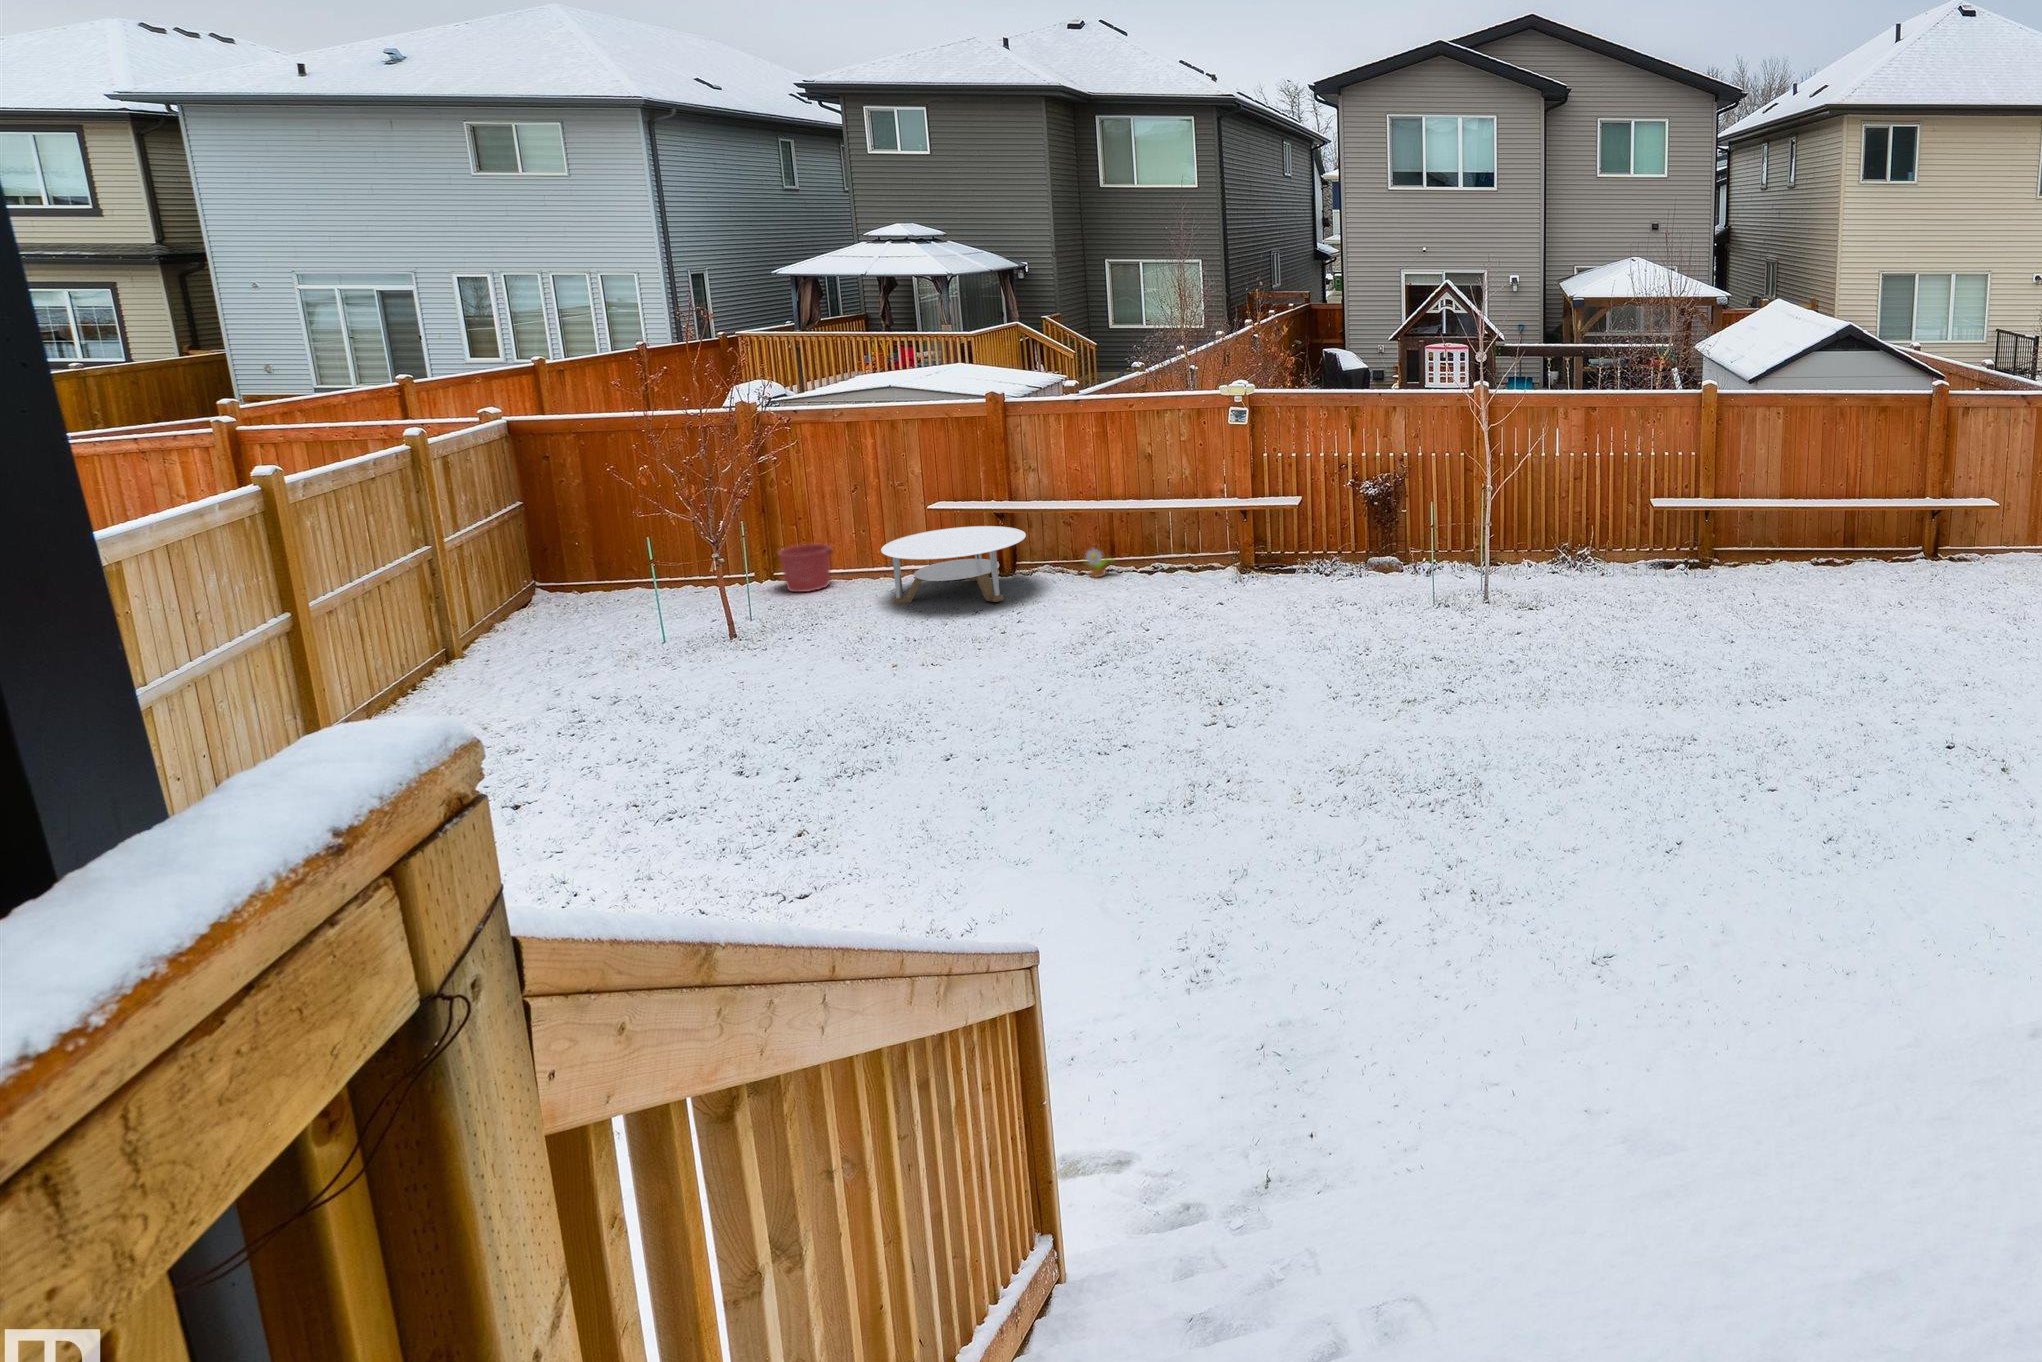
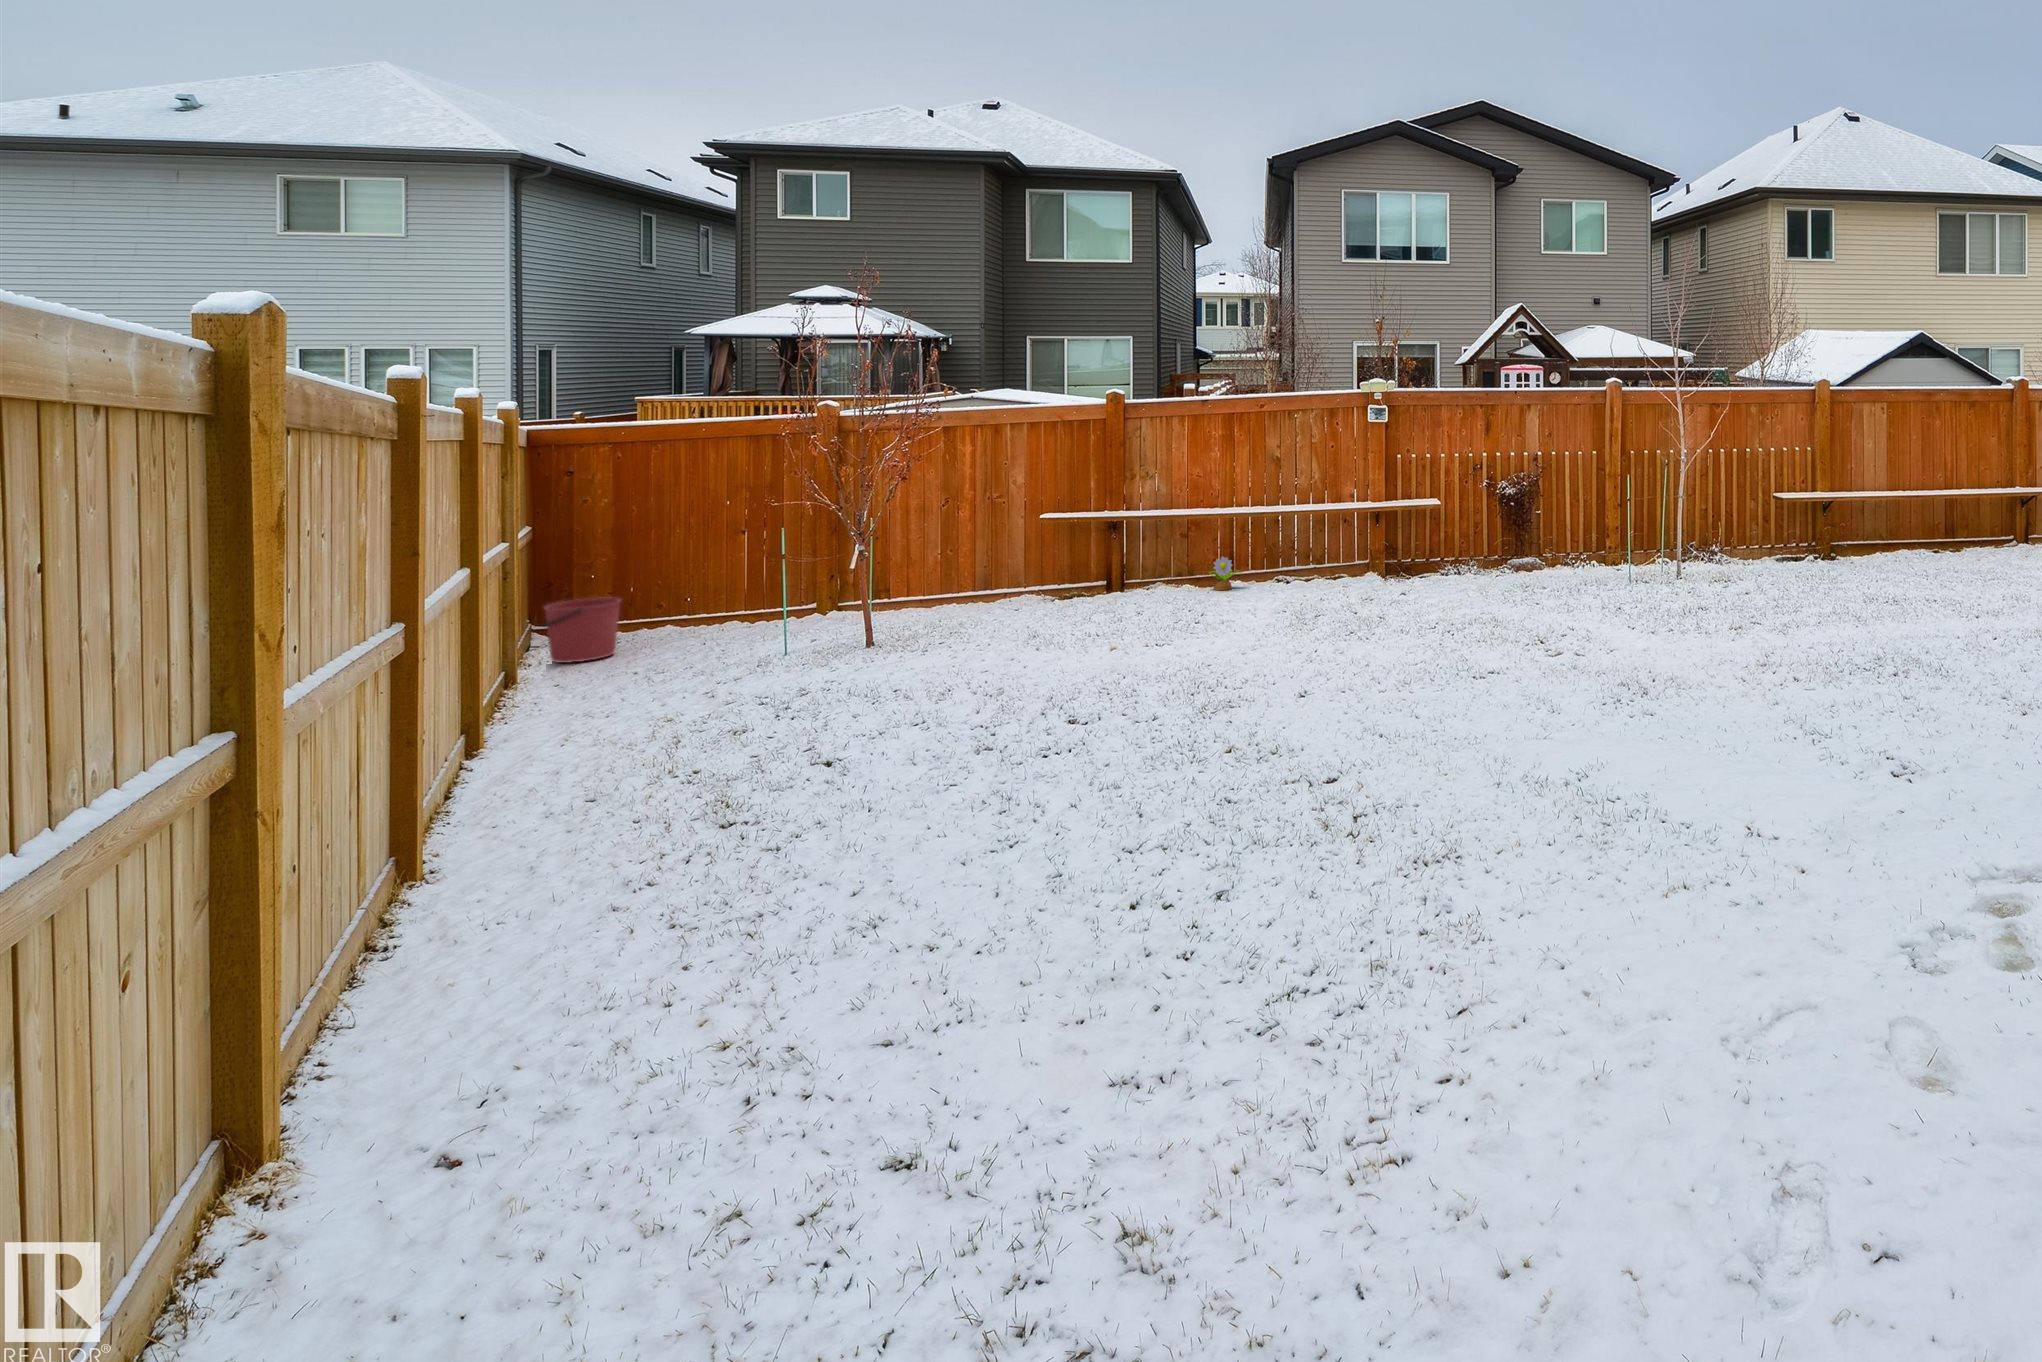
round table: present [881,526,1026,604] -> none [1005,536,1162,617]
bucket: present [778,544,833,592] -> present [543,597,621,663]

